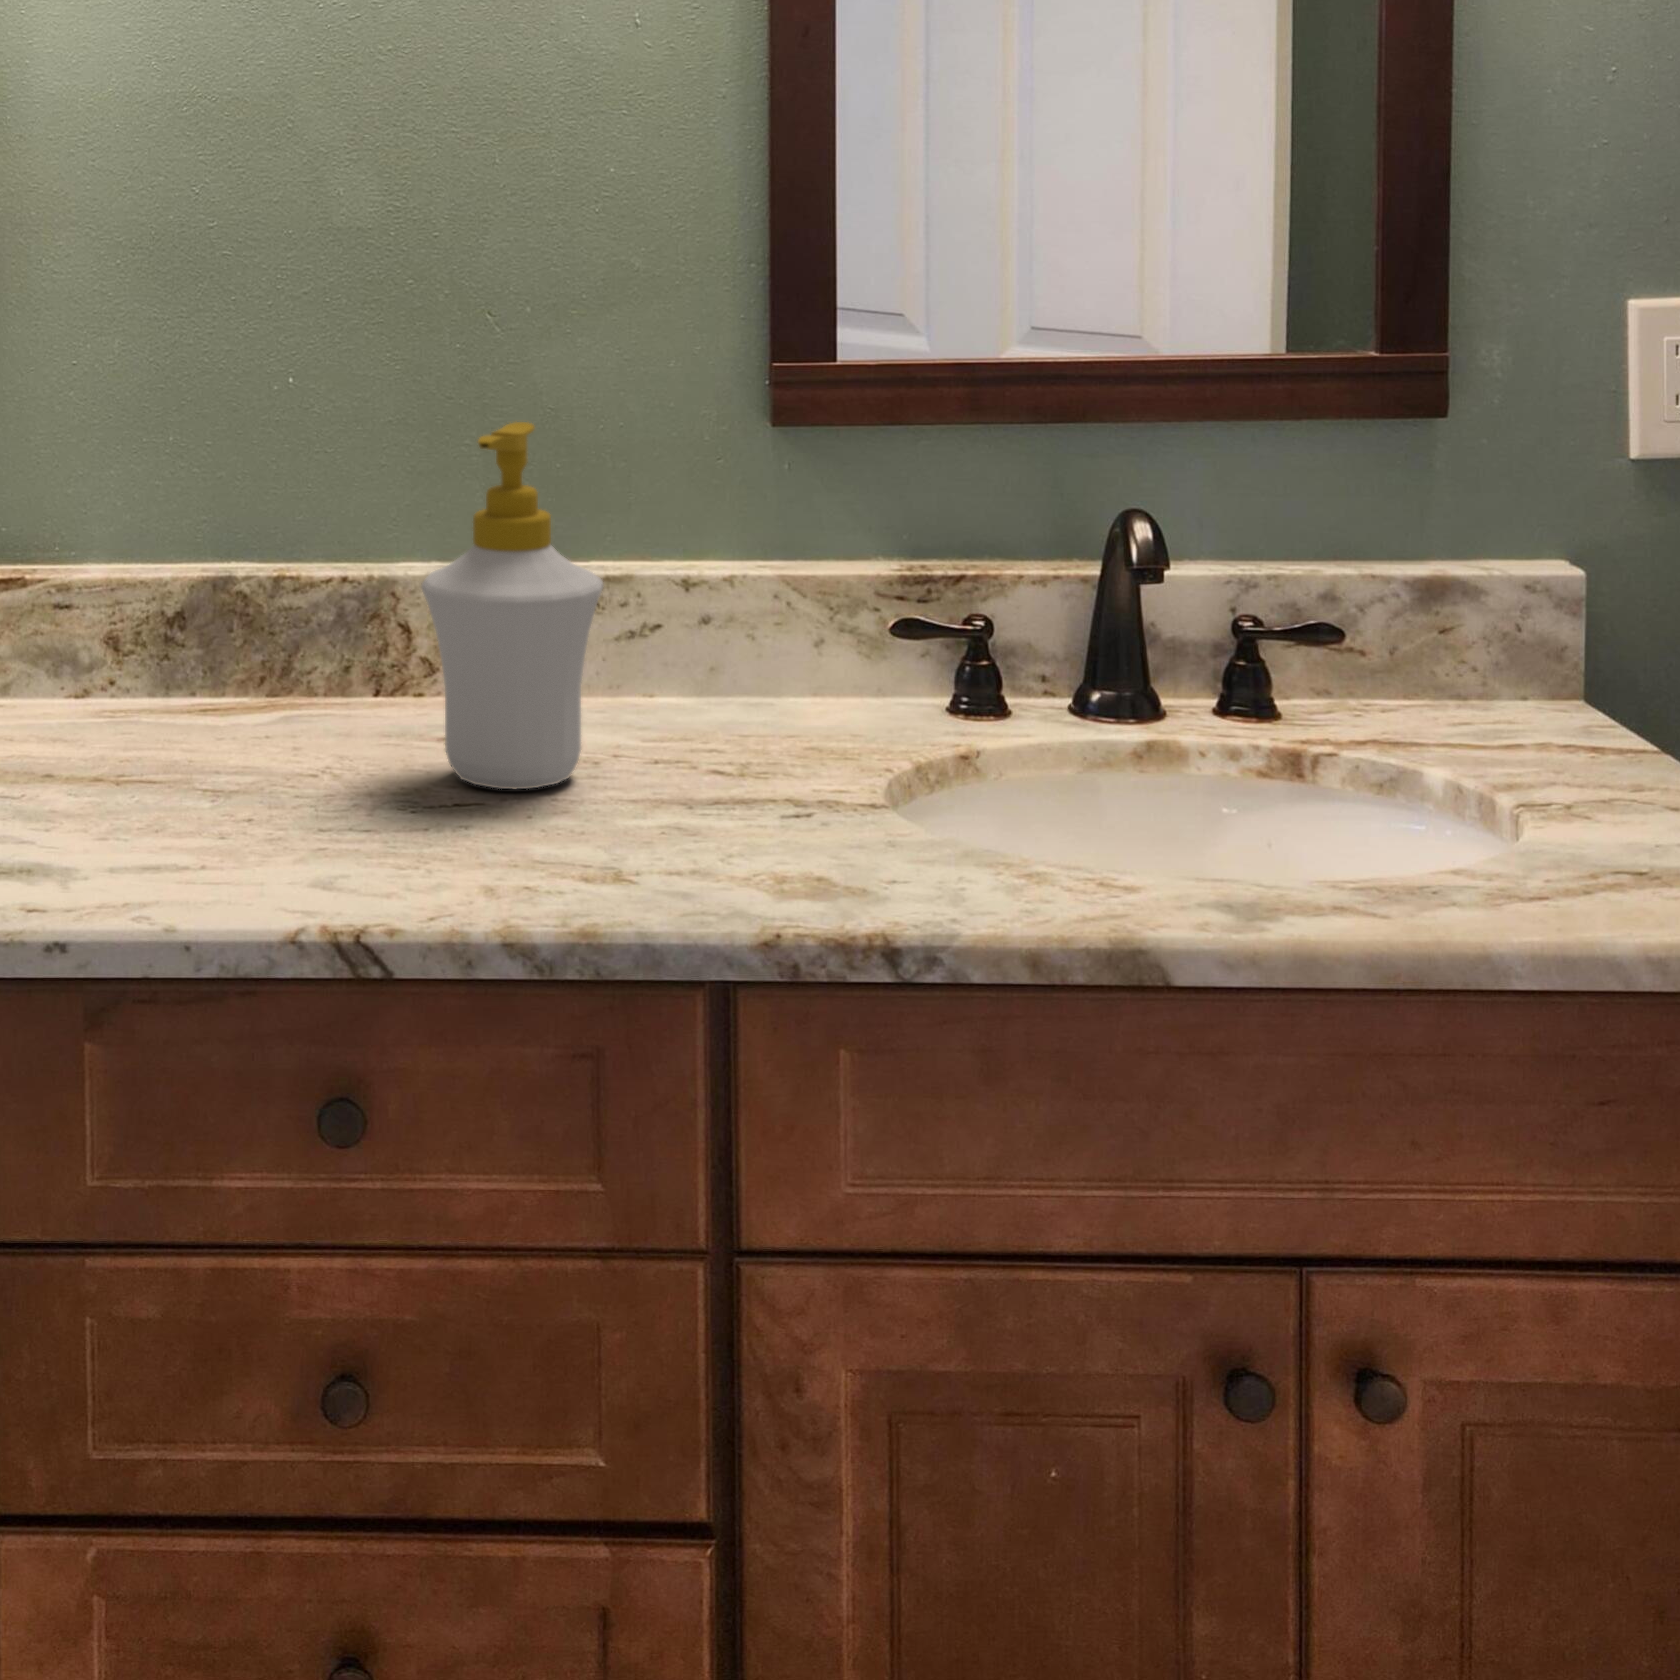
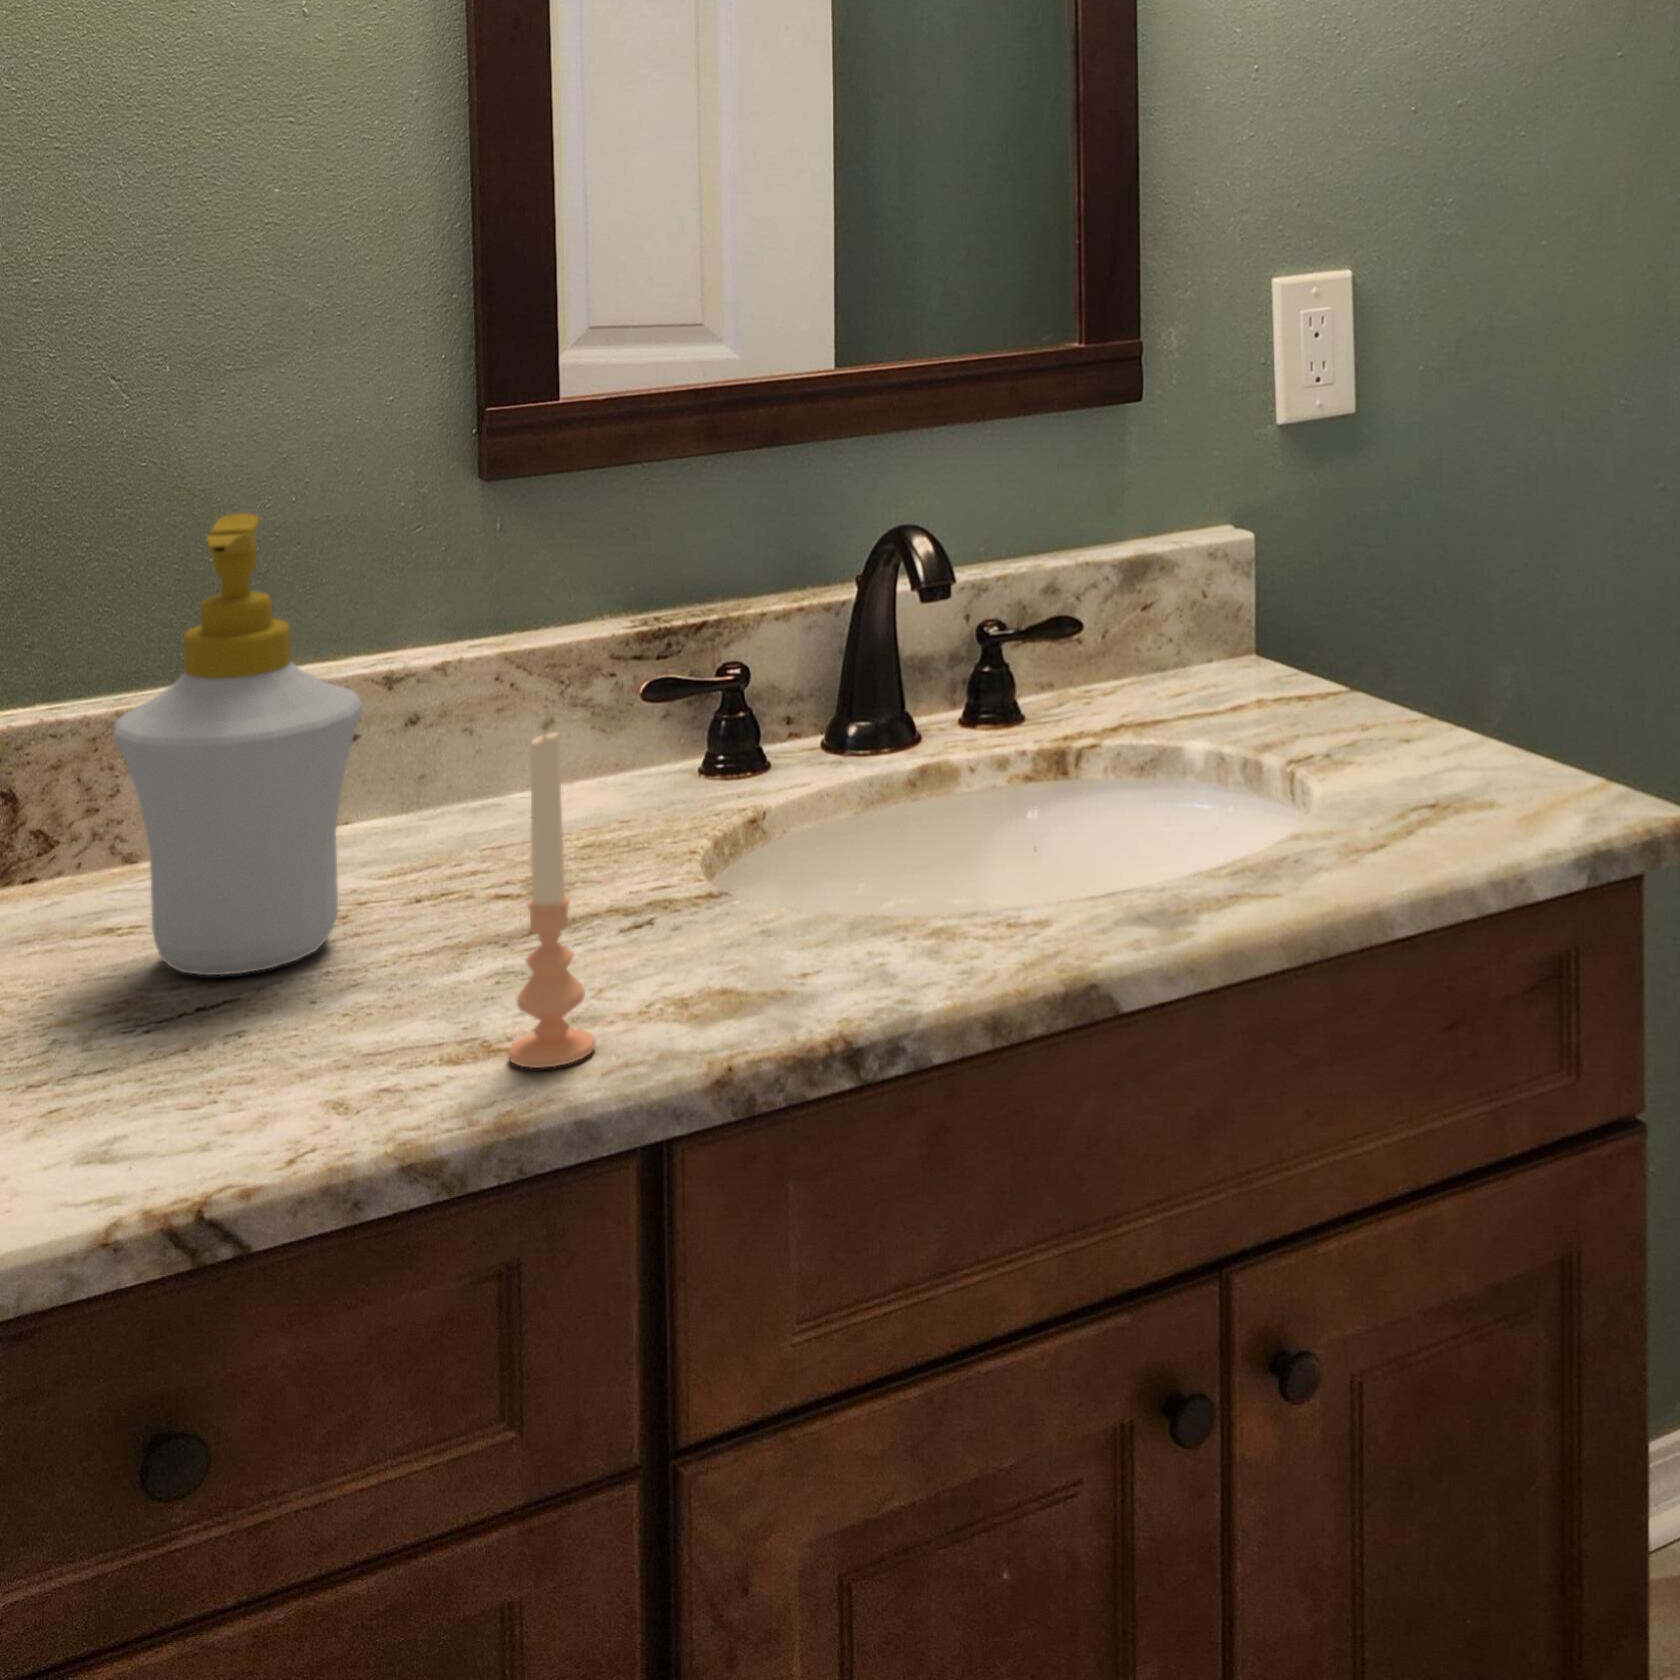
candle: none [622,618,691,901] -> present [508,732,595,1068]

